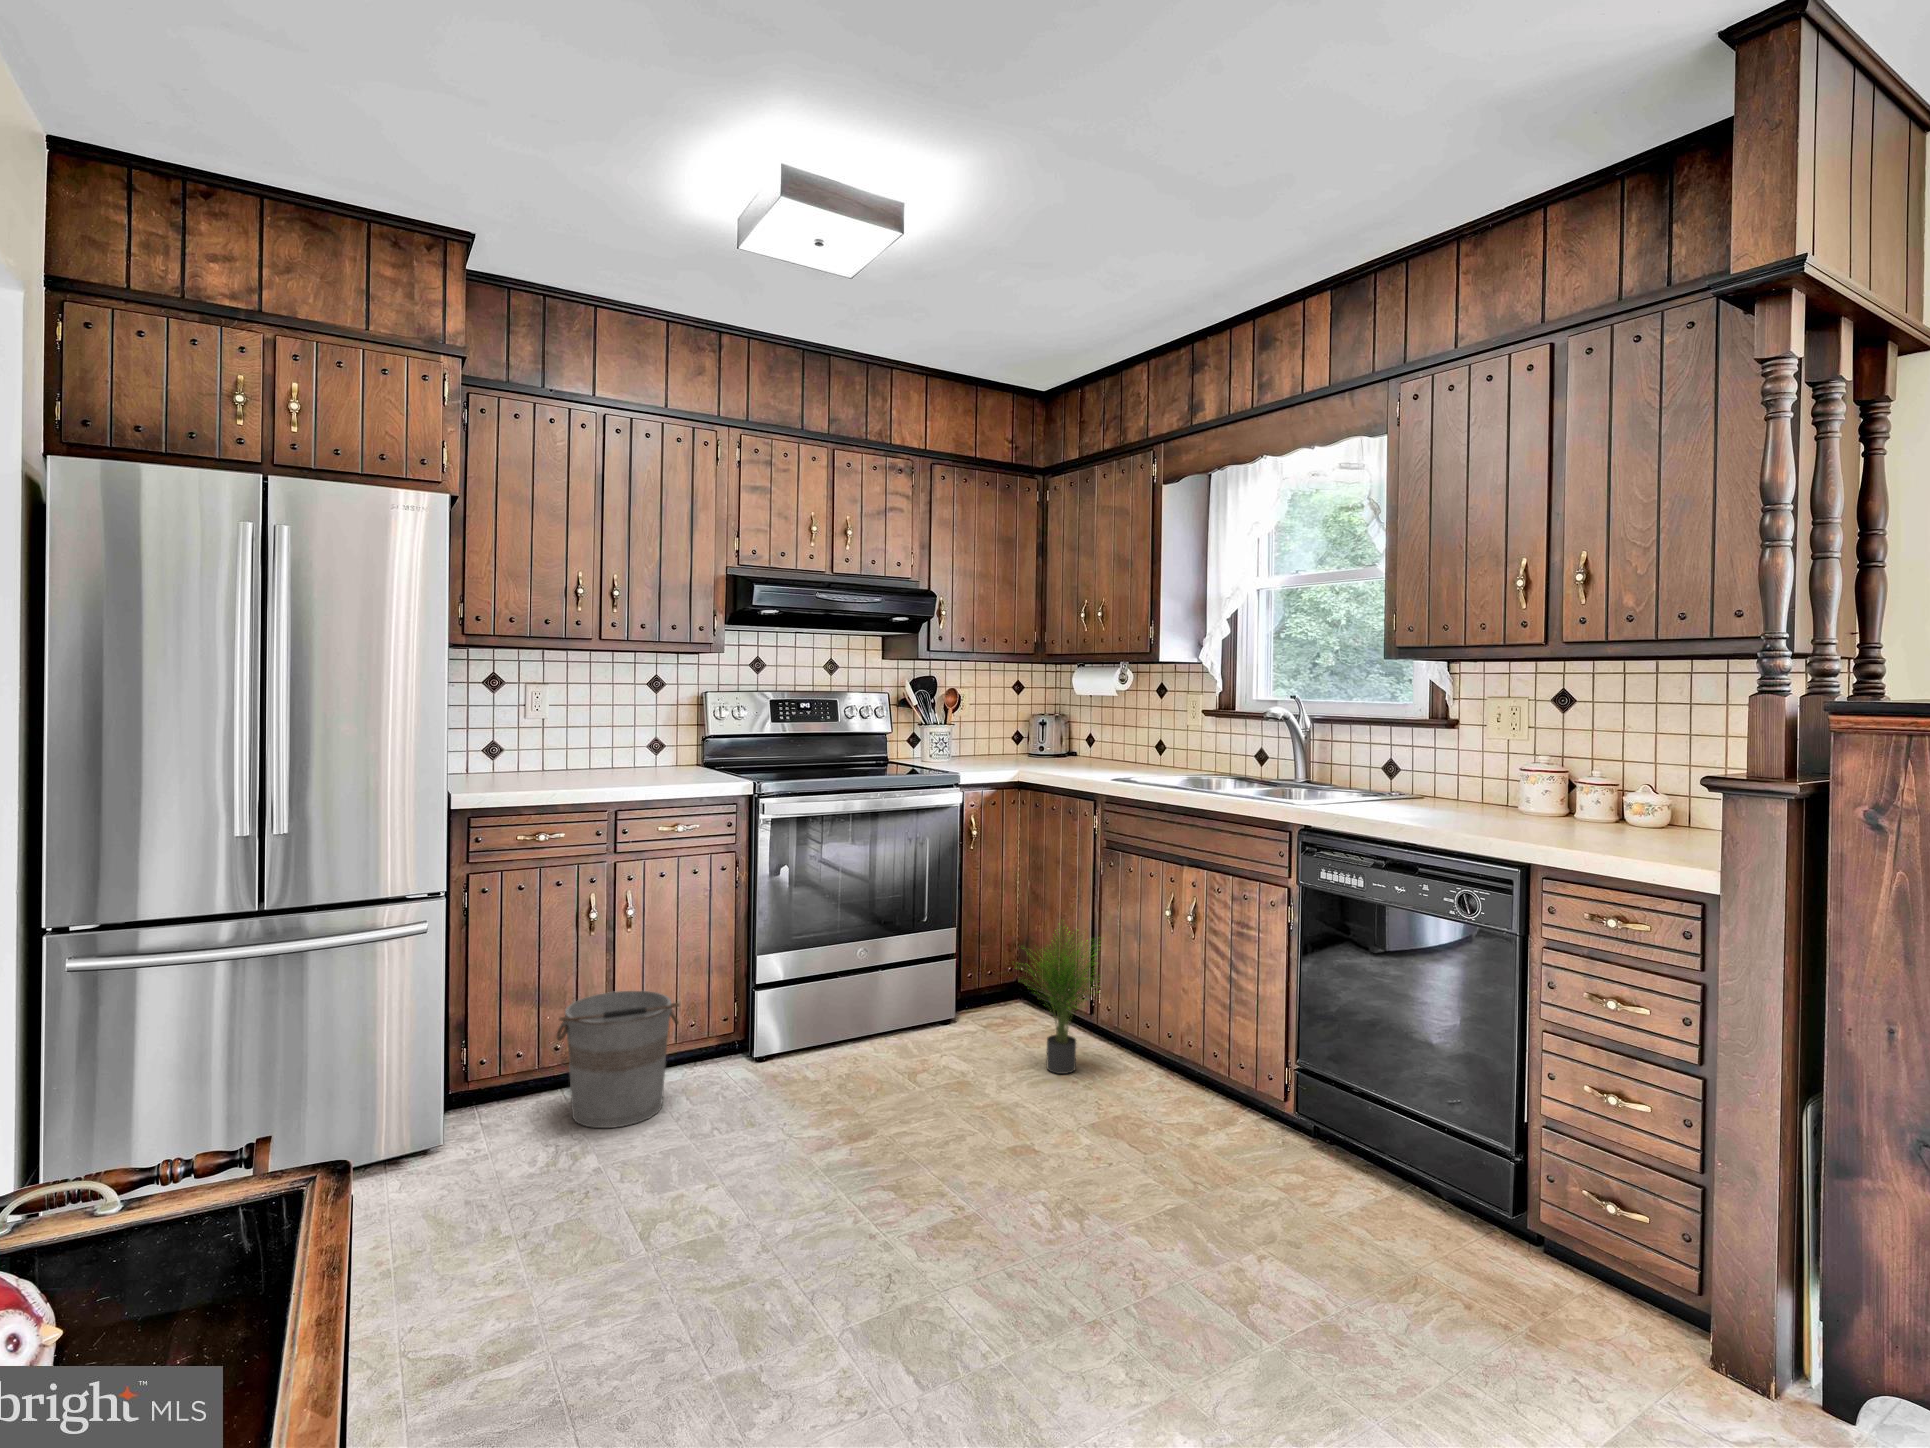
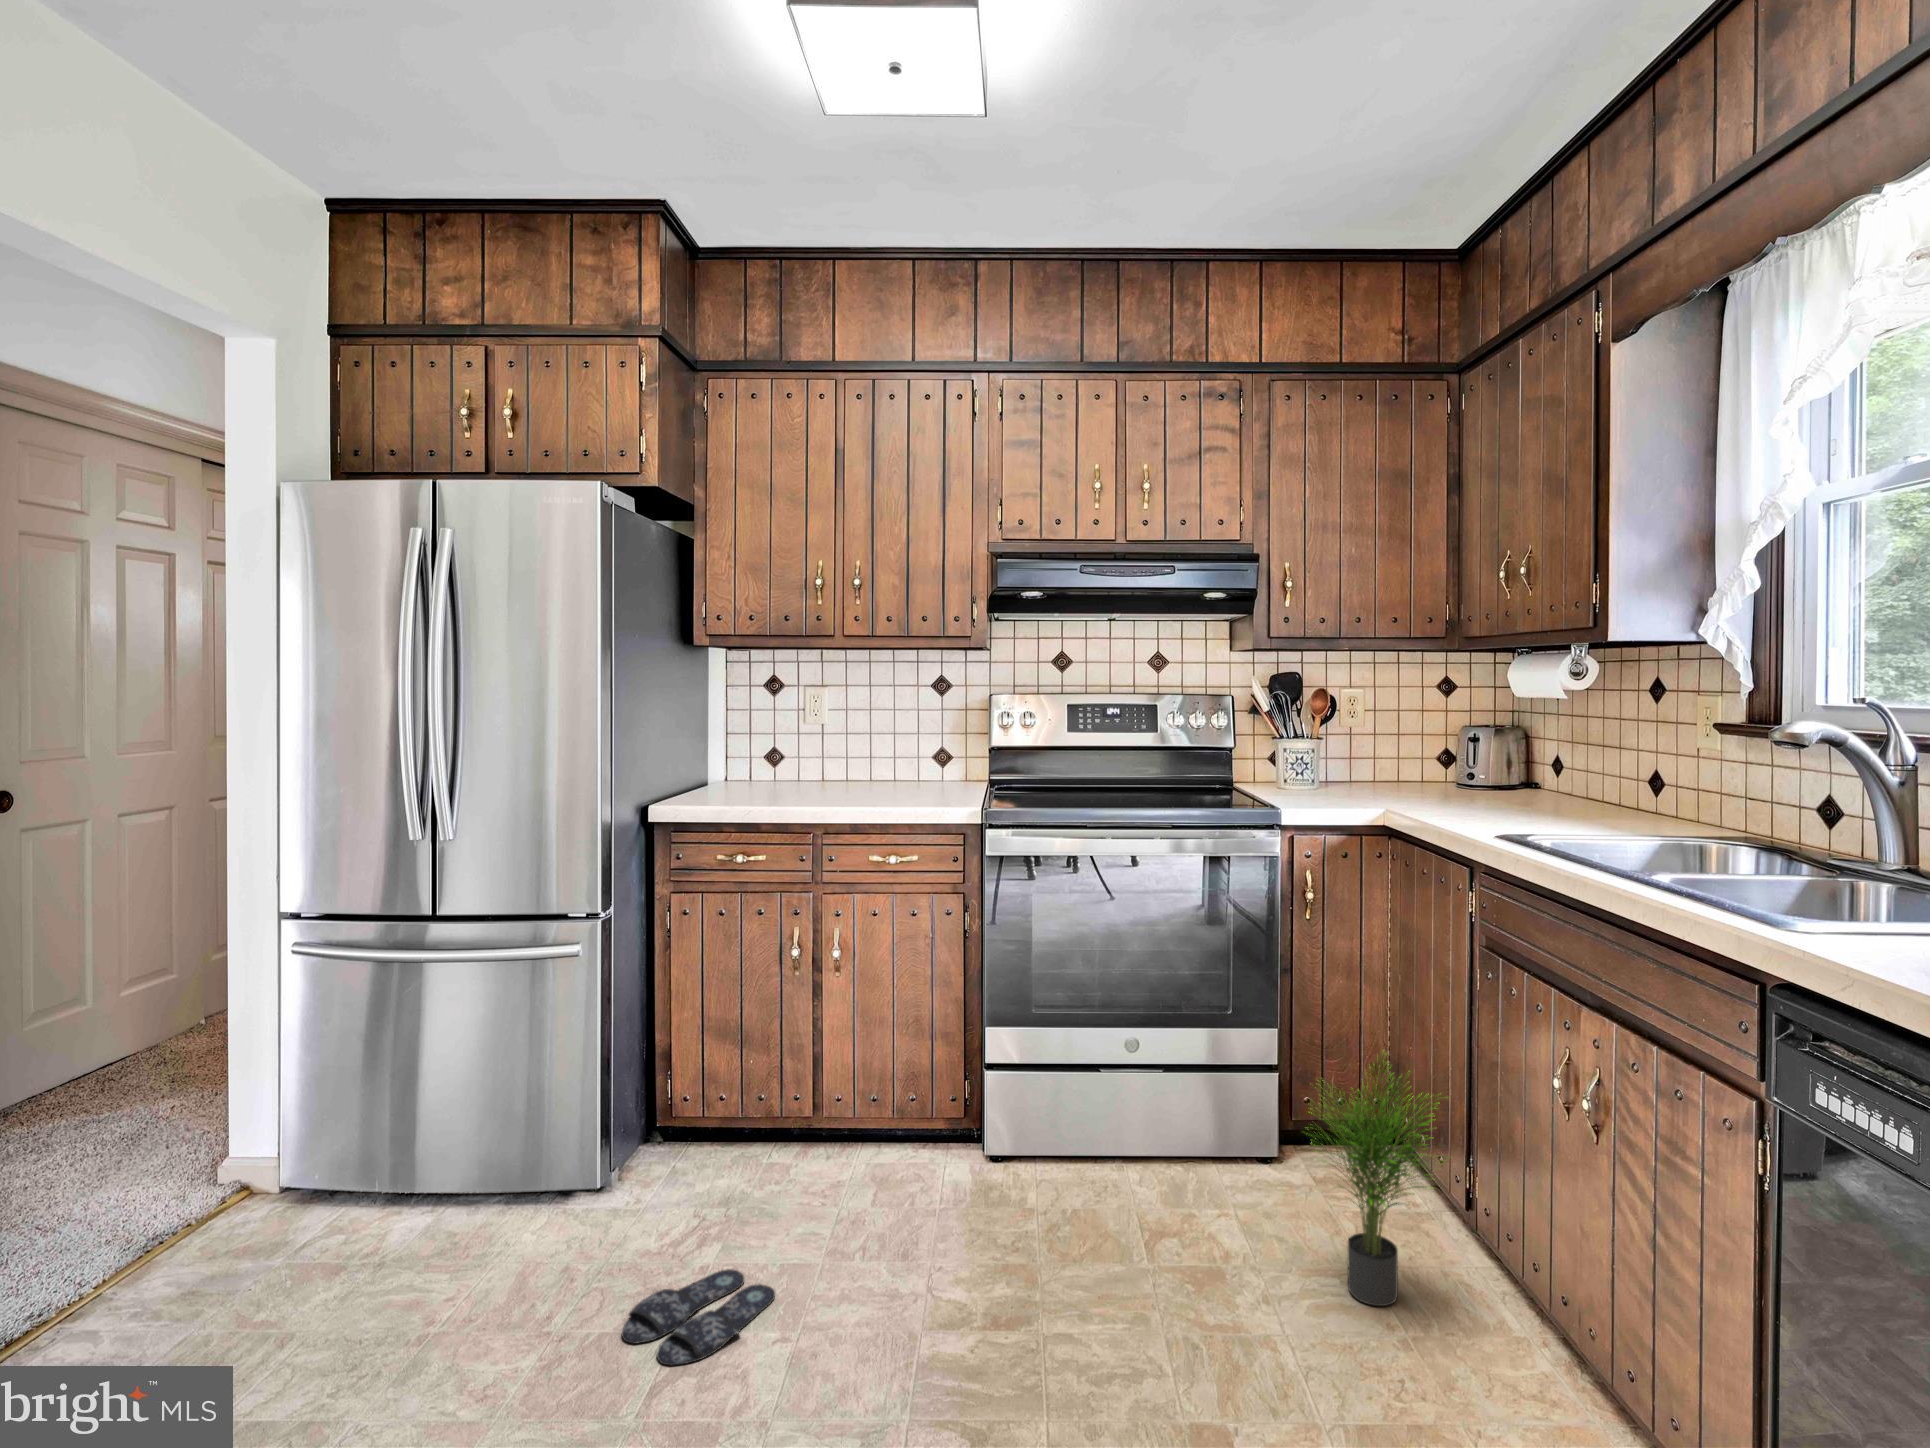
bucket: present [556,991,680,1128] -> none [720,1038,861,1206]
slippers: none [588,1165,694,1222] -> present [622,1269,775,1366]

